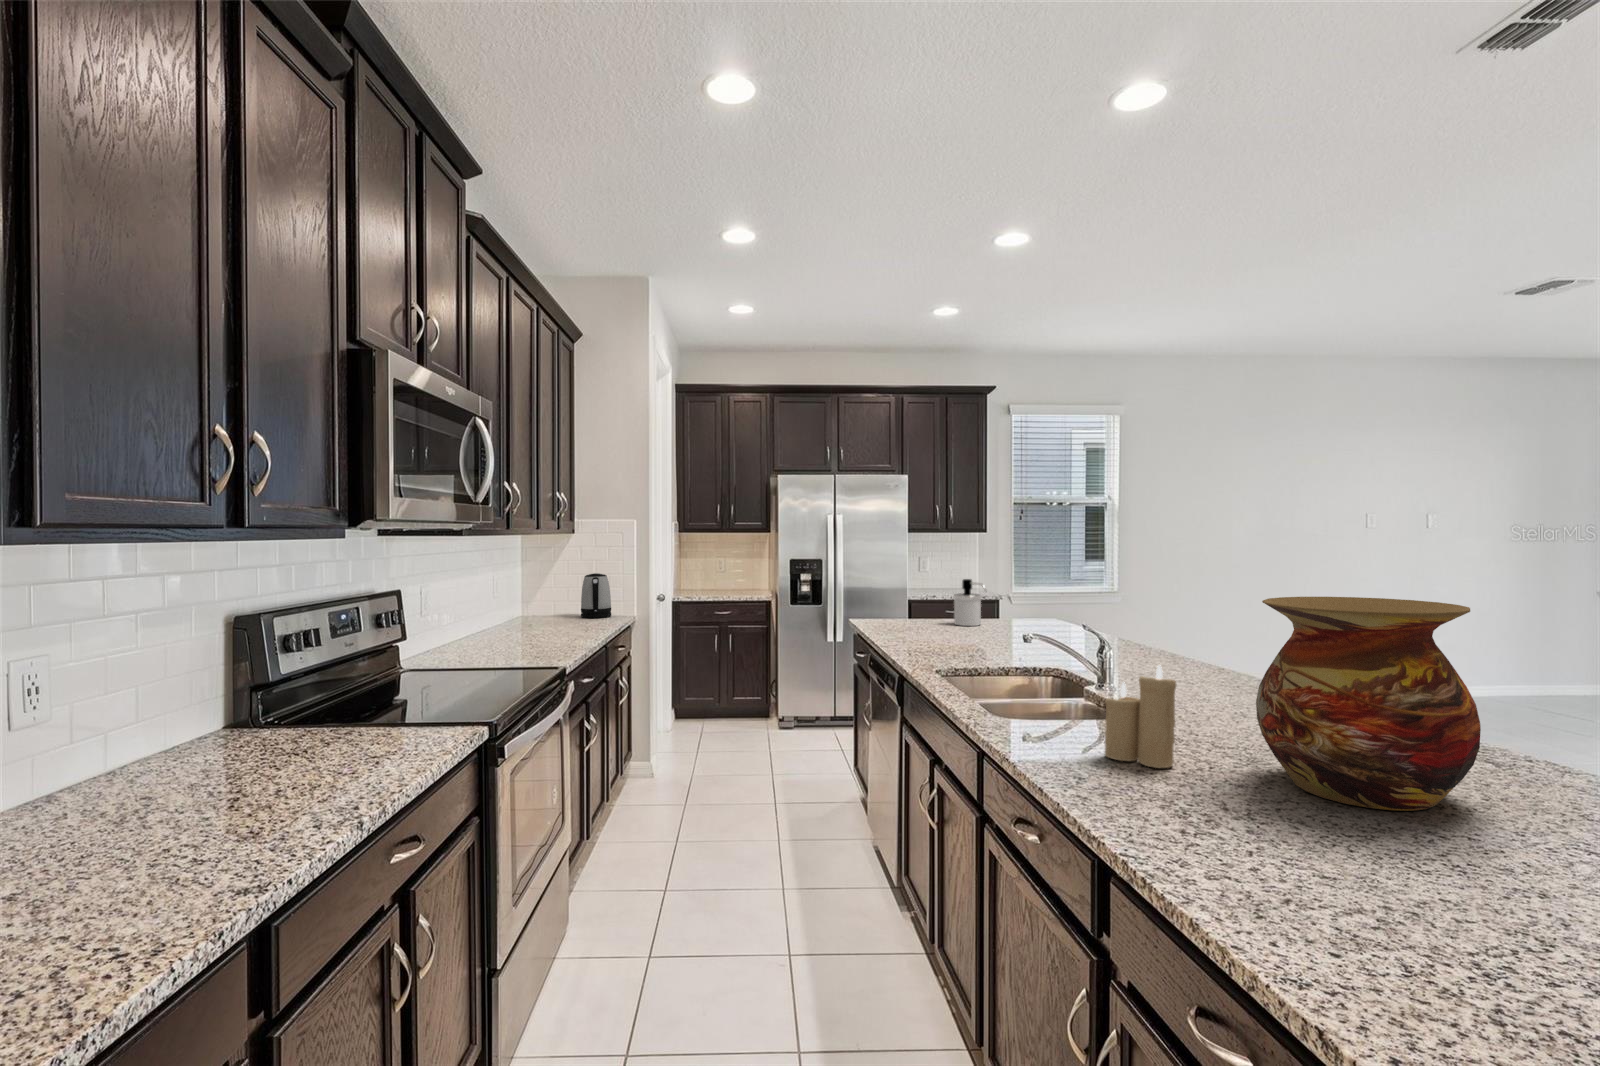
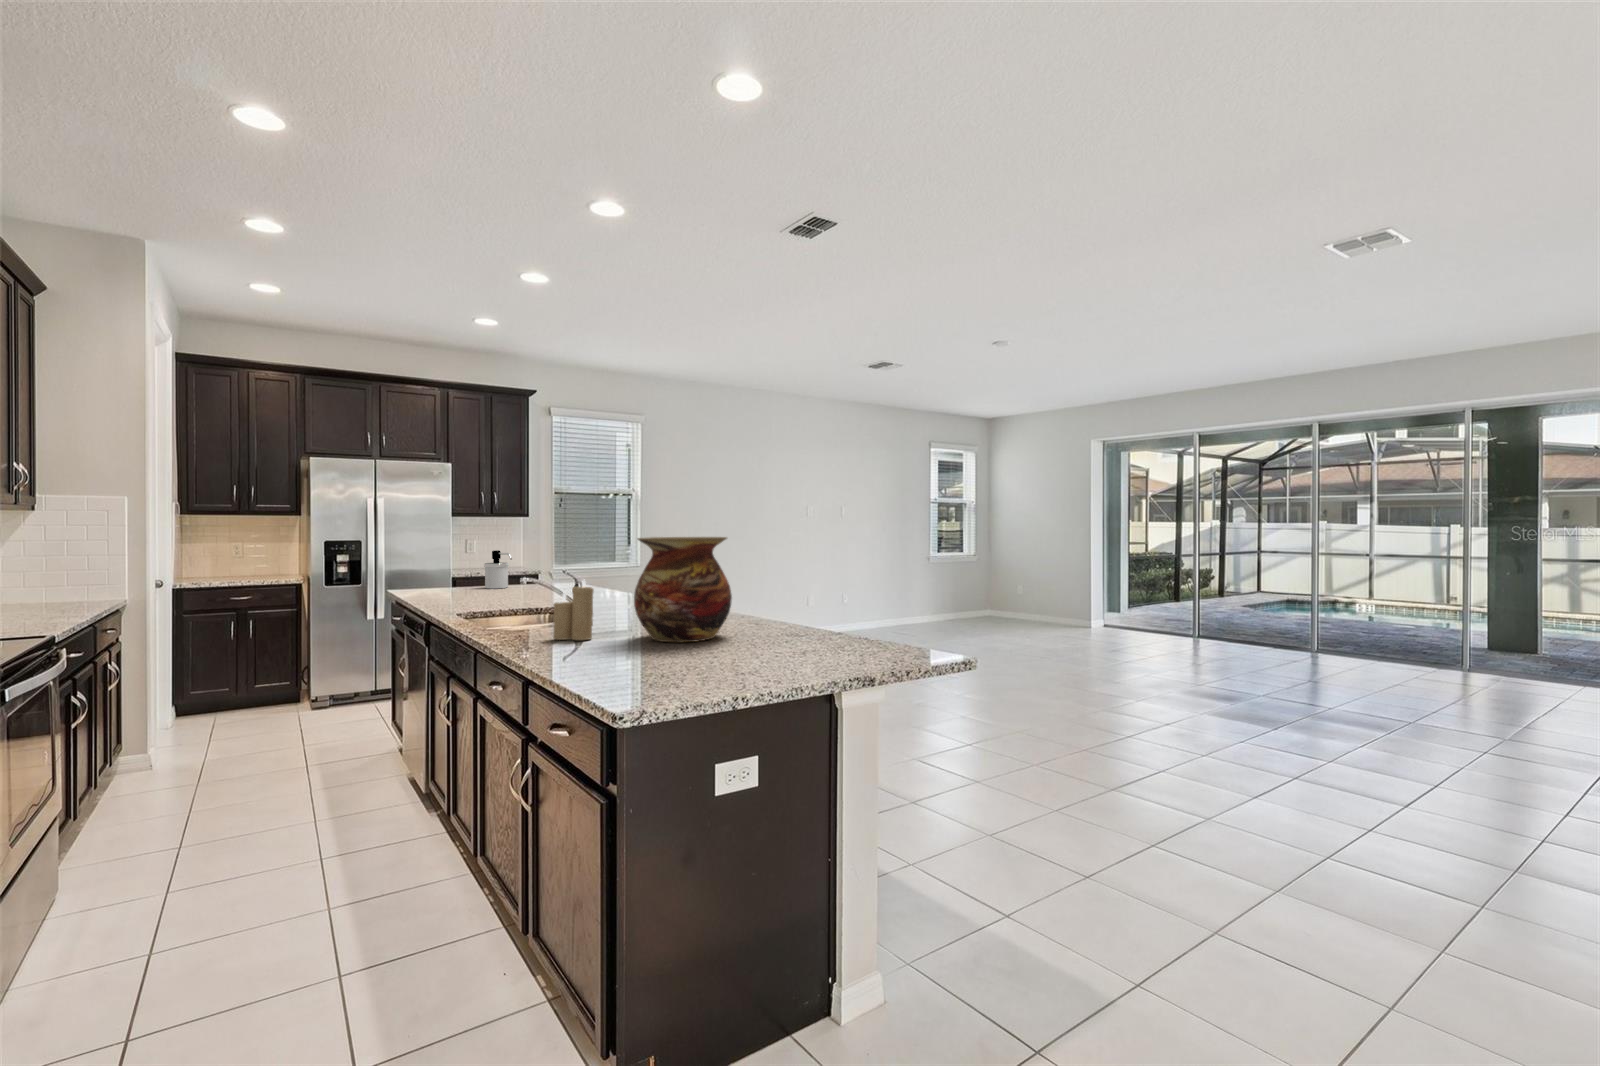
kettle: present [581,573,611,618] -> none [47,554,93,603]

